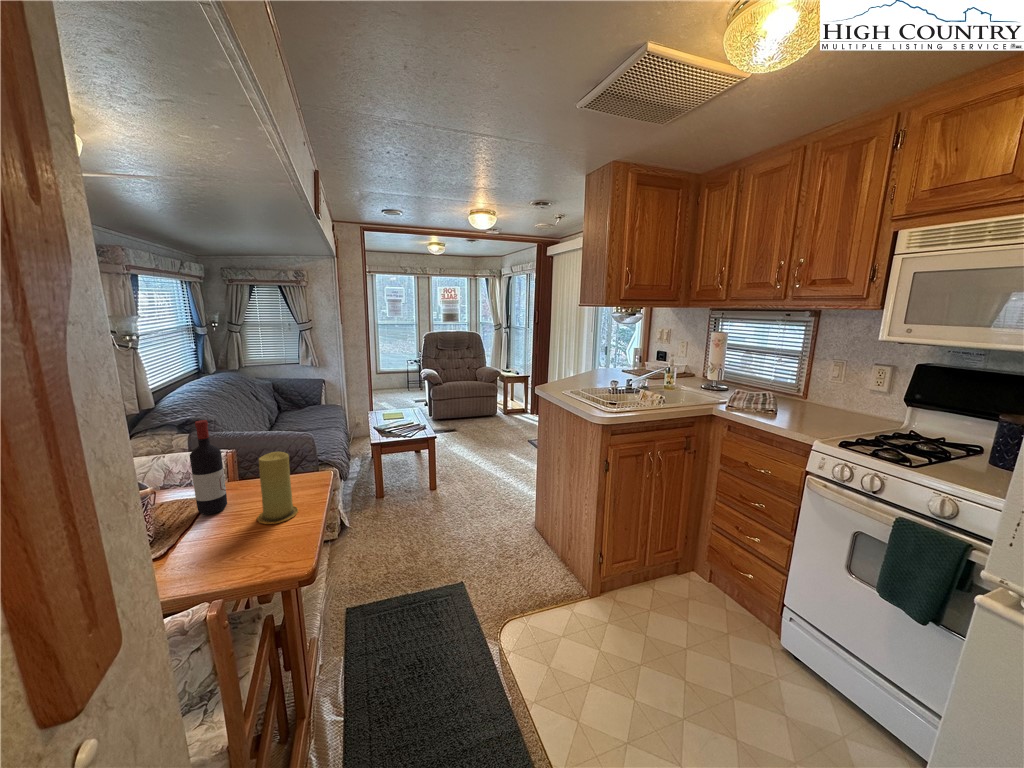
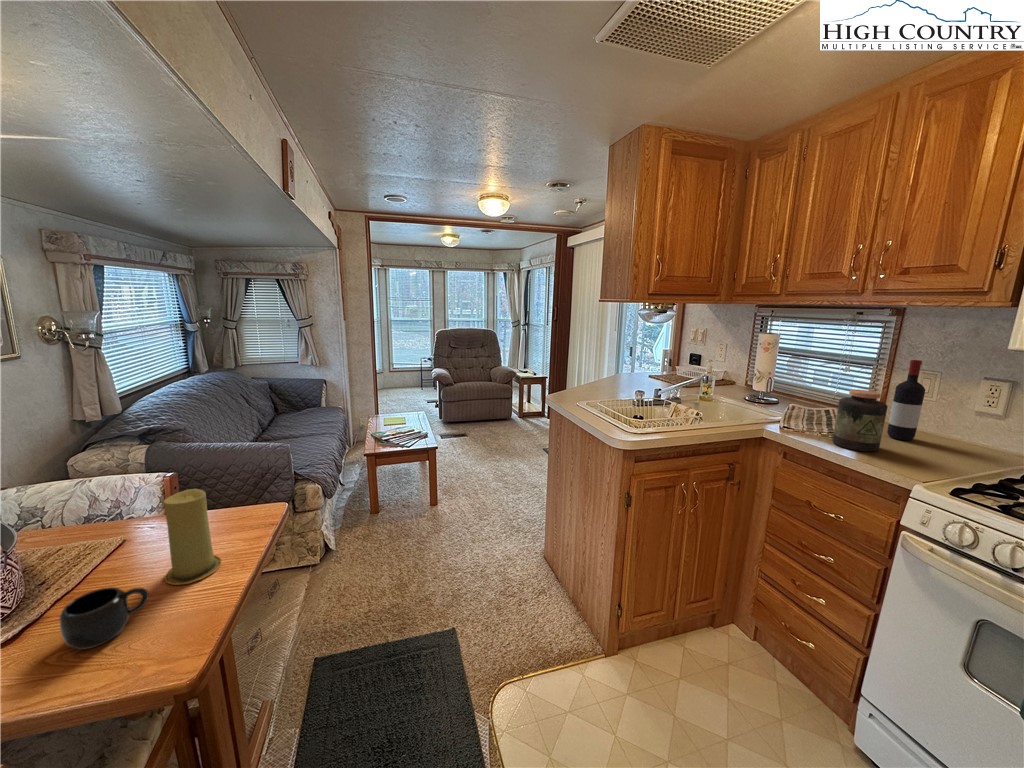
jar: none [764,374,803,421] -> present [832,389,888,452]
wine bottle: present [190,420,227,515] -> present [887,360,925,440]
mug: none [199,521,255,563] -> present [59,587,149,650]

